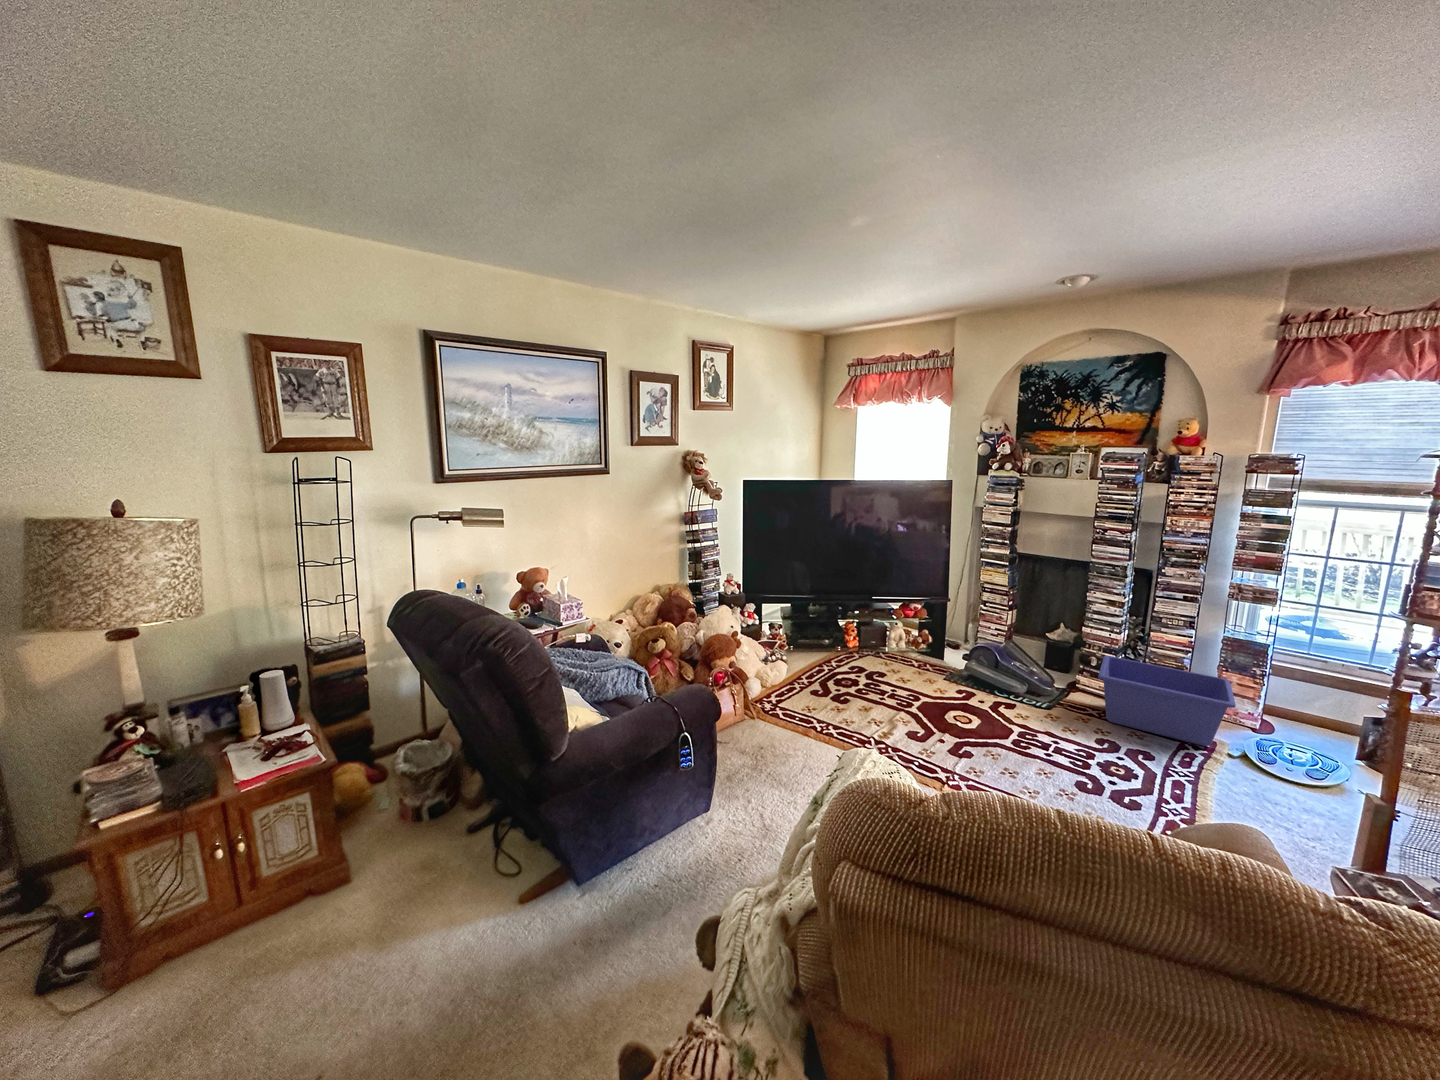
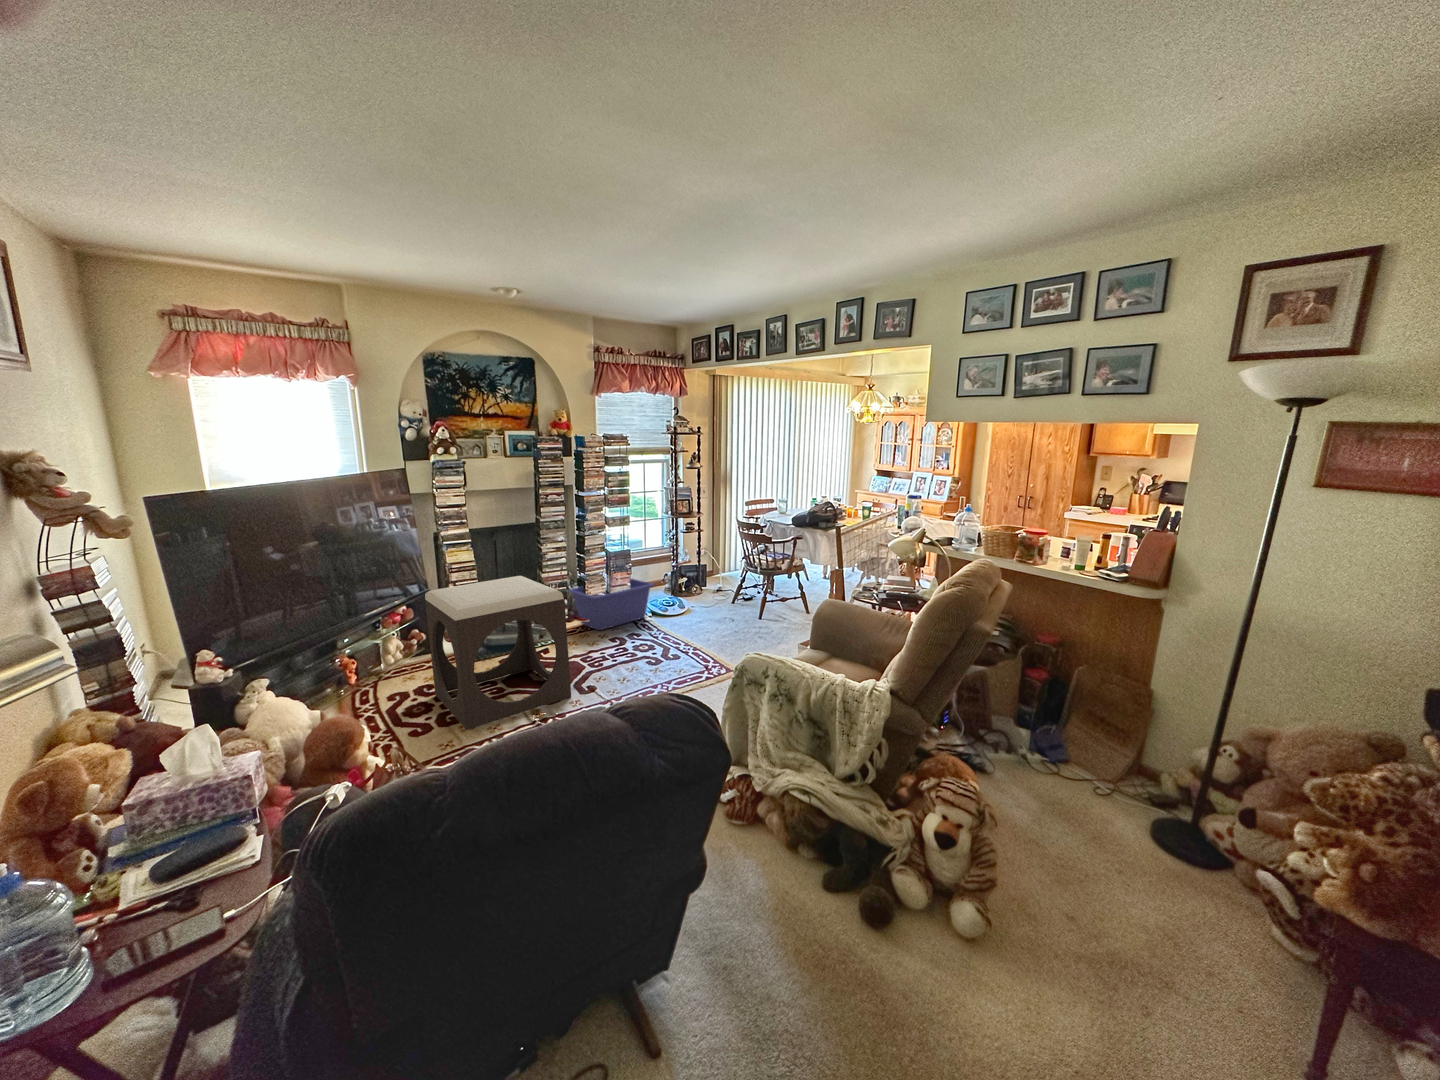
footstool: none [828,592,968,746] -> present [425,576,571,730]

